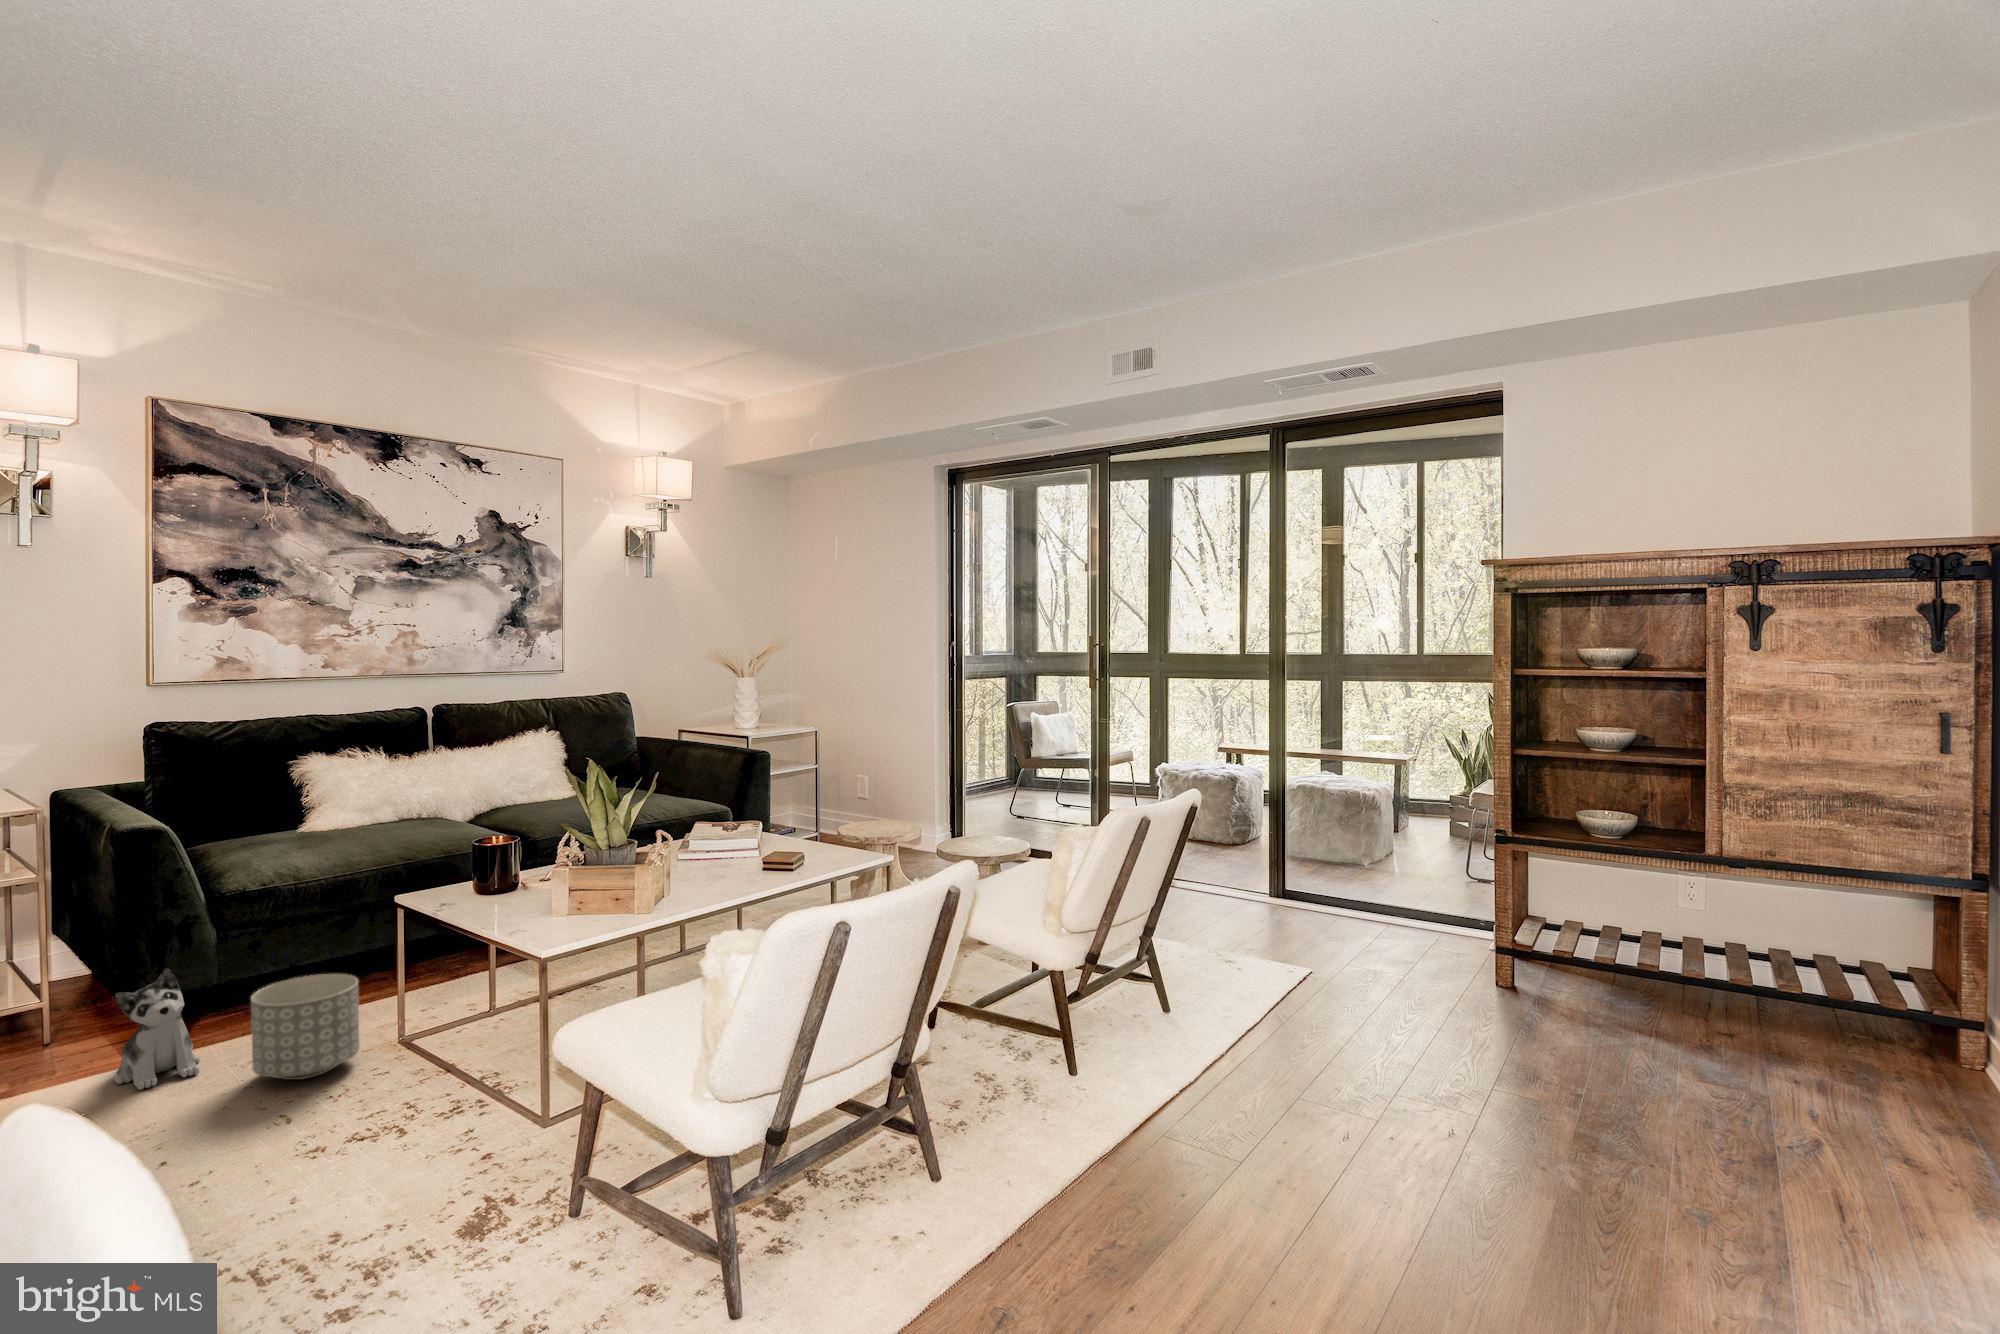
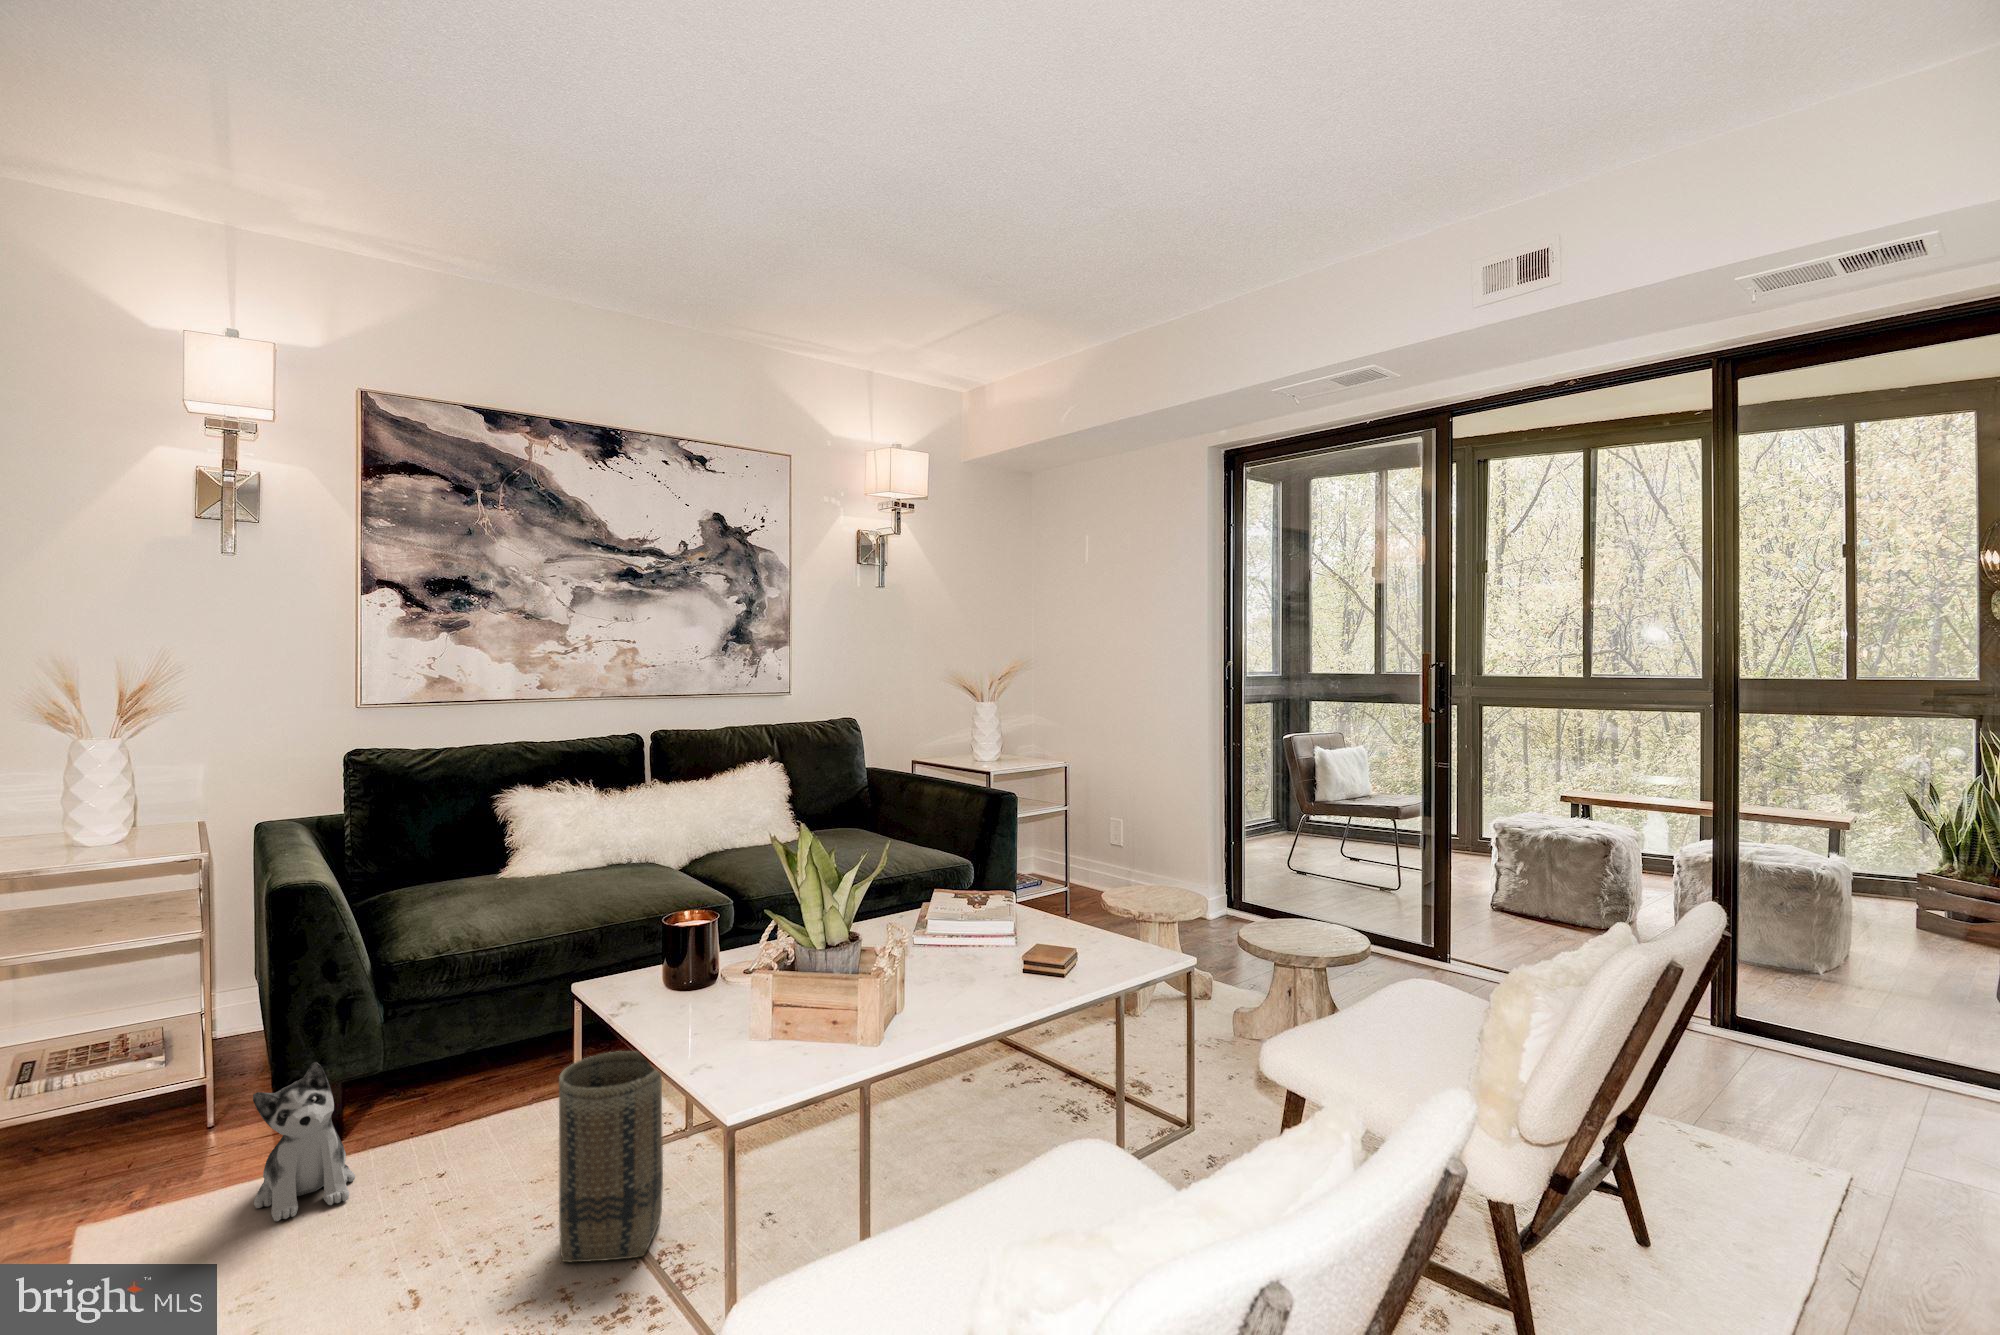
basket: none [387,943,468,1092] -> present [559,1051,663,1262]
planter: present [251,974,360,1080] -> none [401,1078,533,1225]

